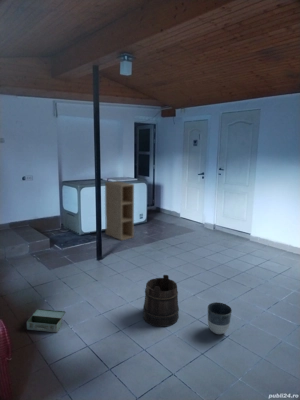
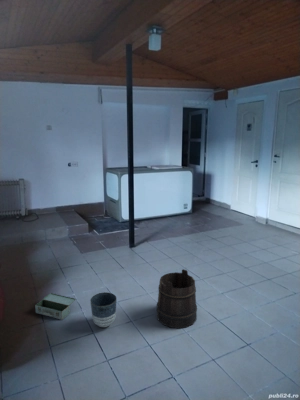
shelving unit: present [105,181,134,240] -> none [146,169,175,230]
planter: present [208,302,232,334] -> present [90,292,117,327]

